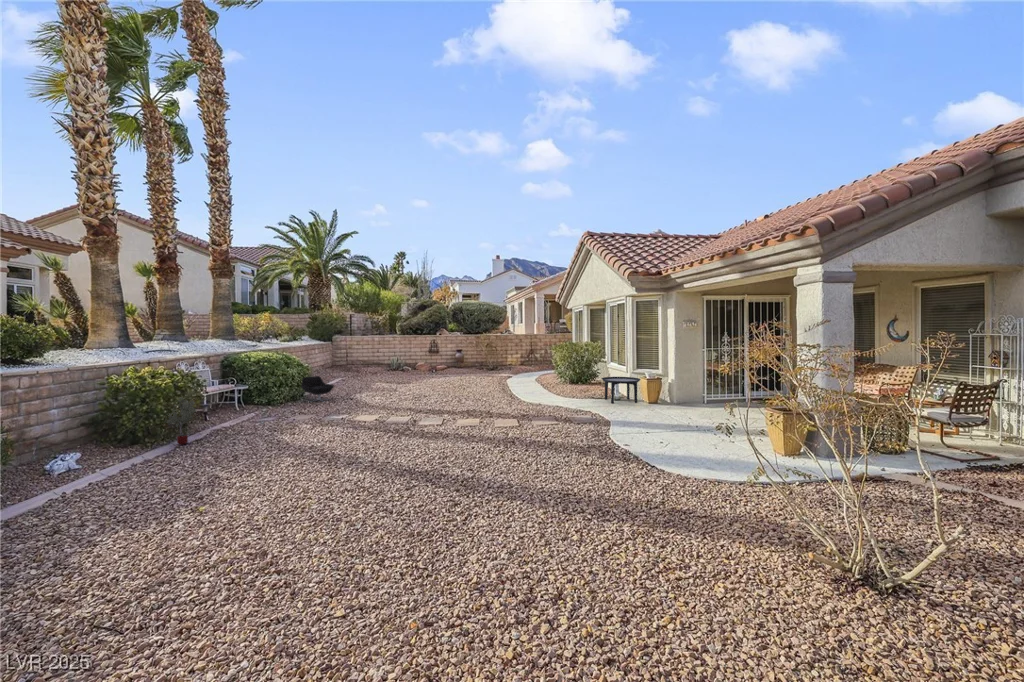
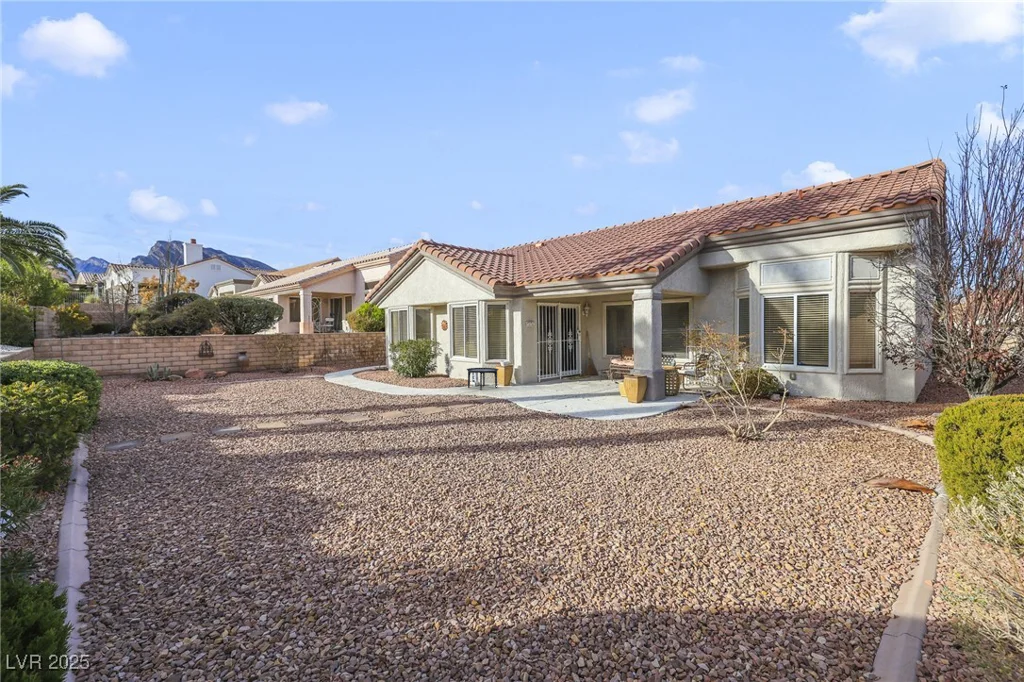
lounge chair: present [301,376,334,400] -> none [122,388,175,422]
potted tree: present [165,398,196,445] -> none [60,423,111,493]

